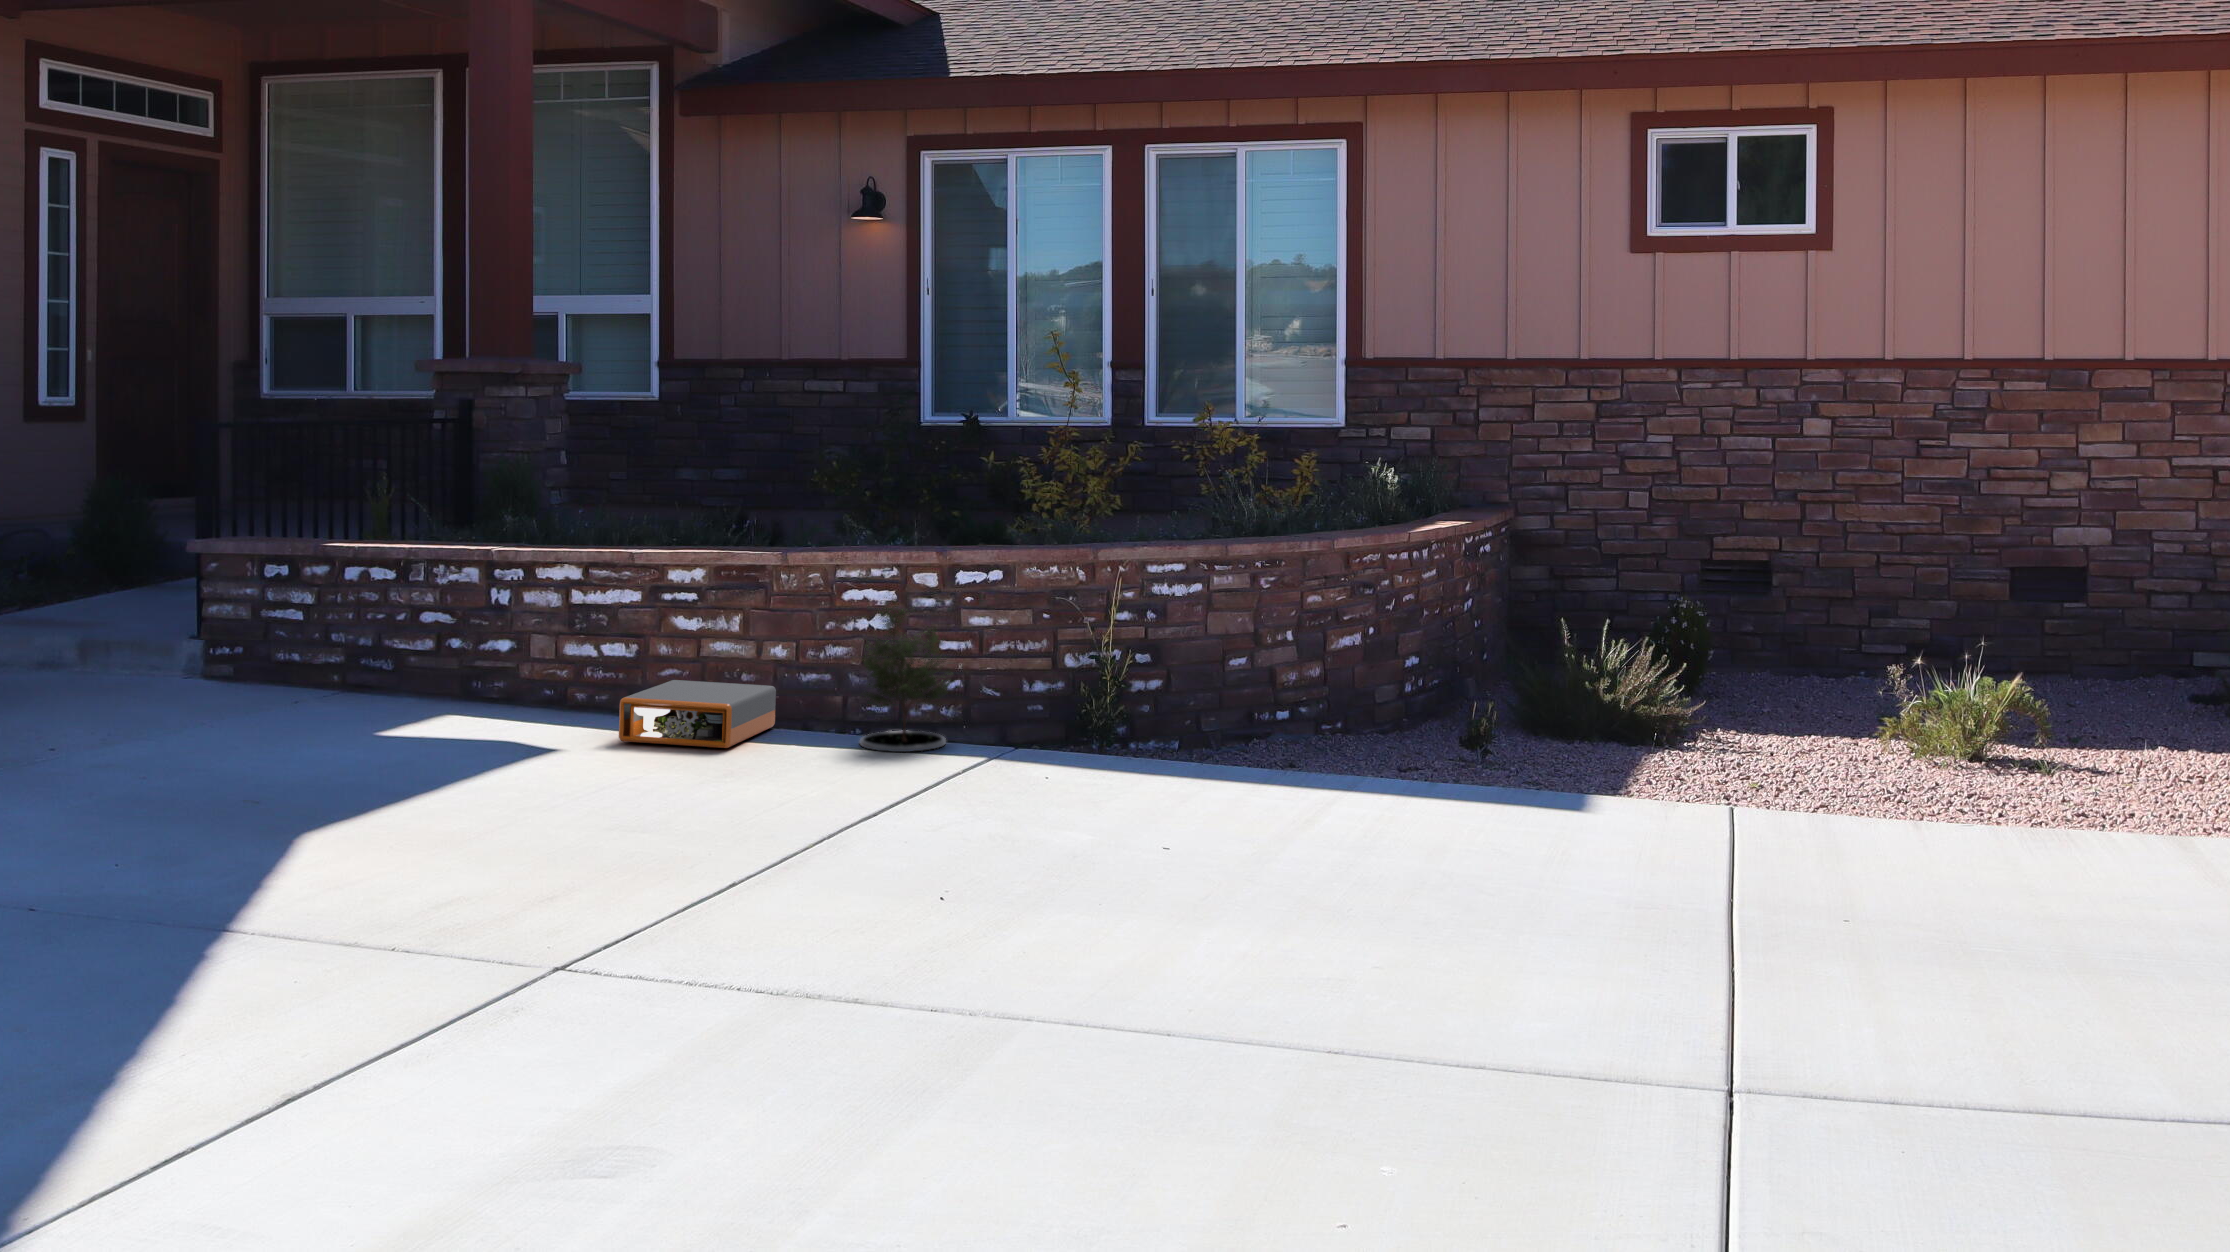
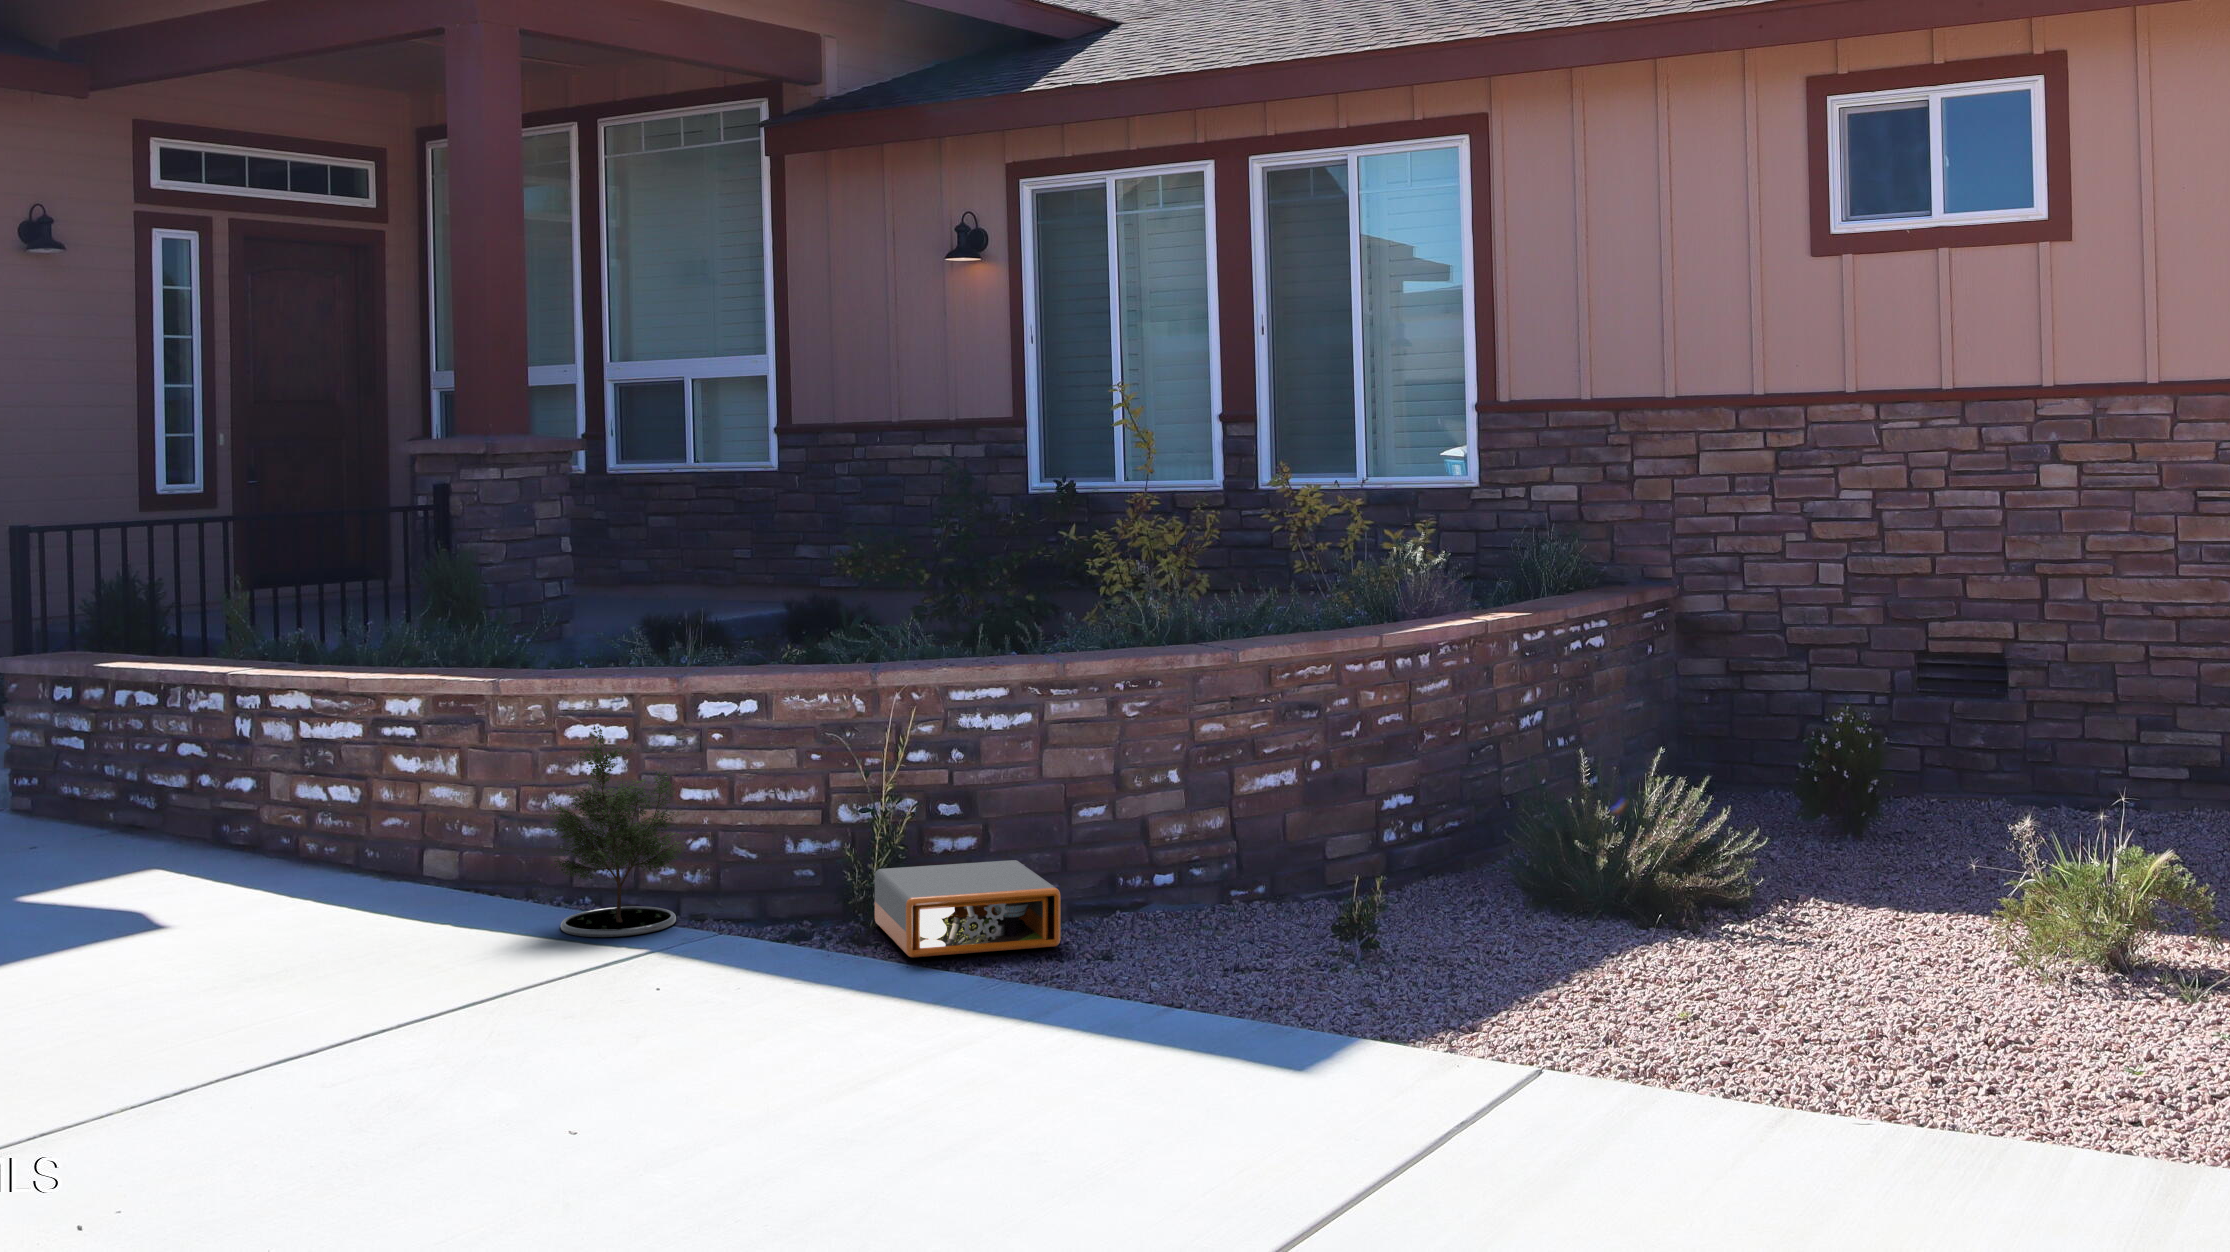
storage box: present [619,680,776,748] -> present [875,860,1061,957]

